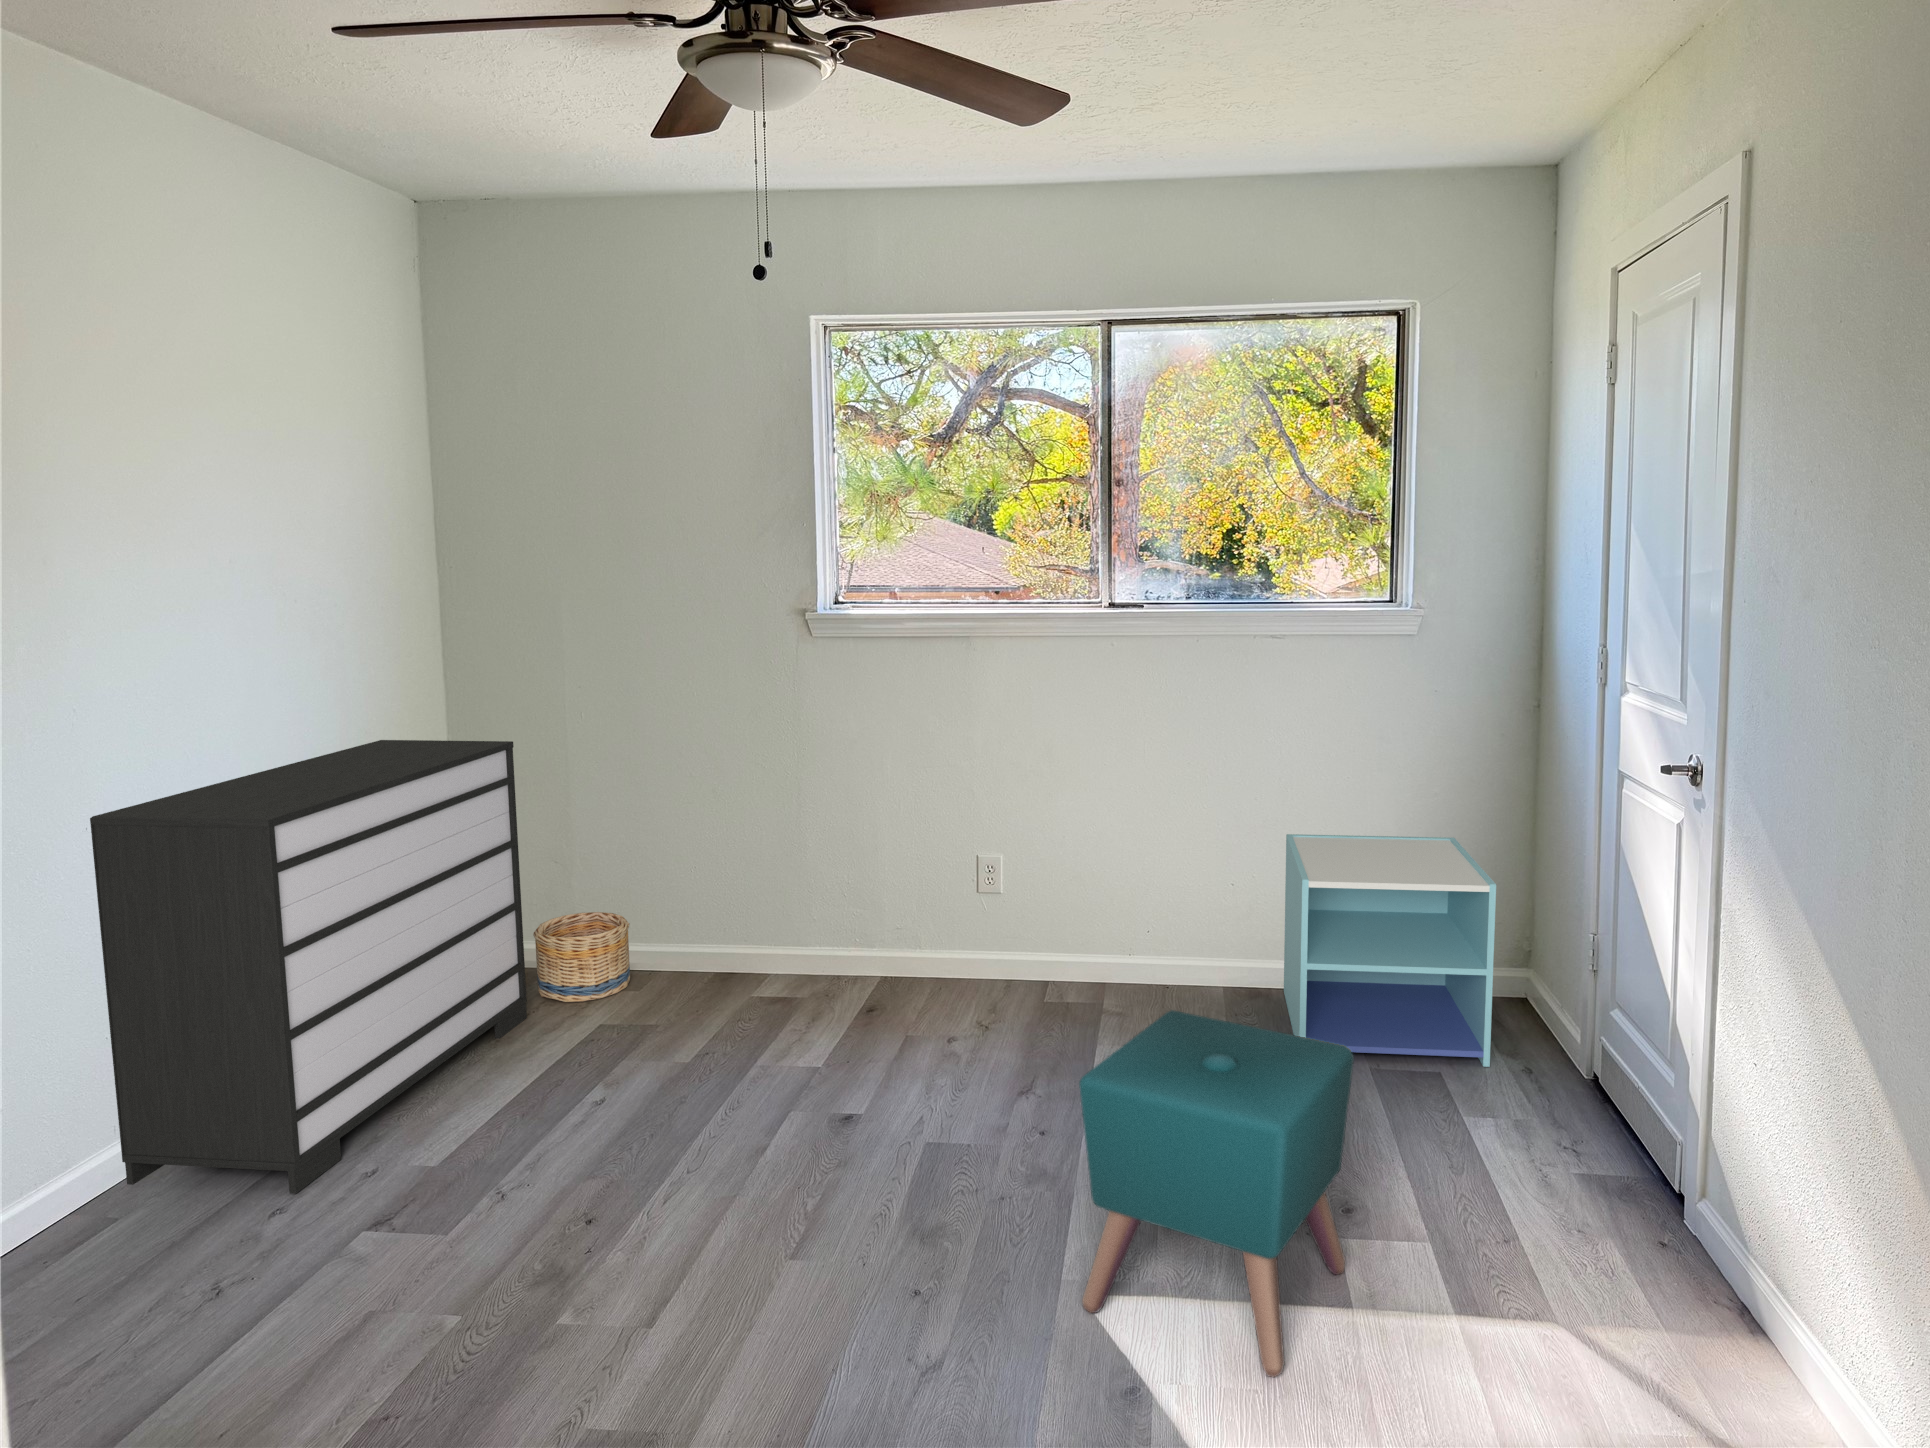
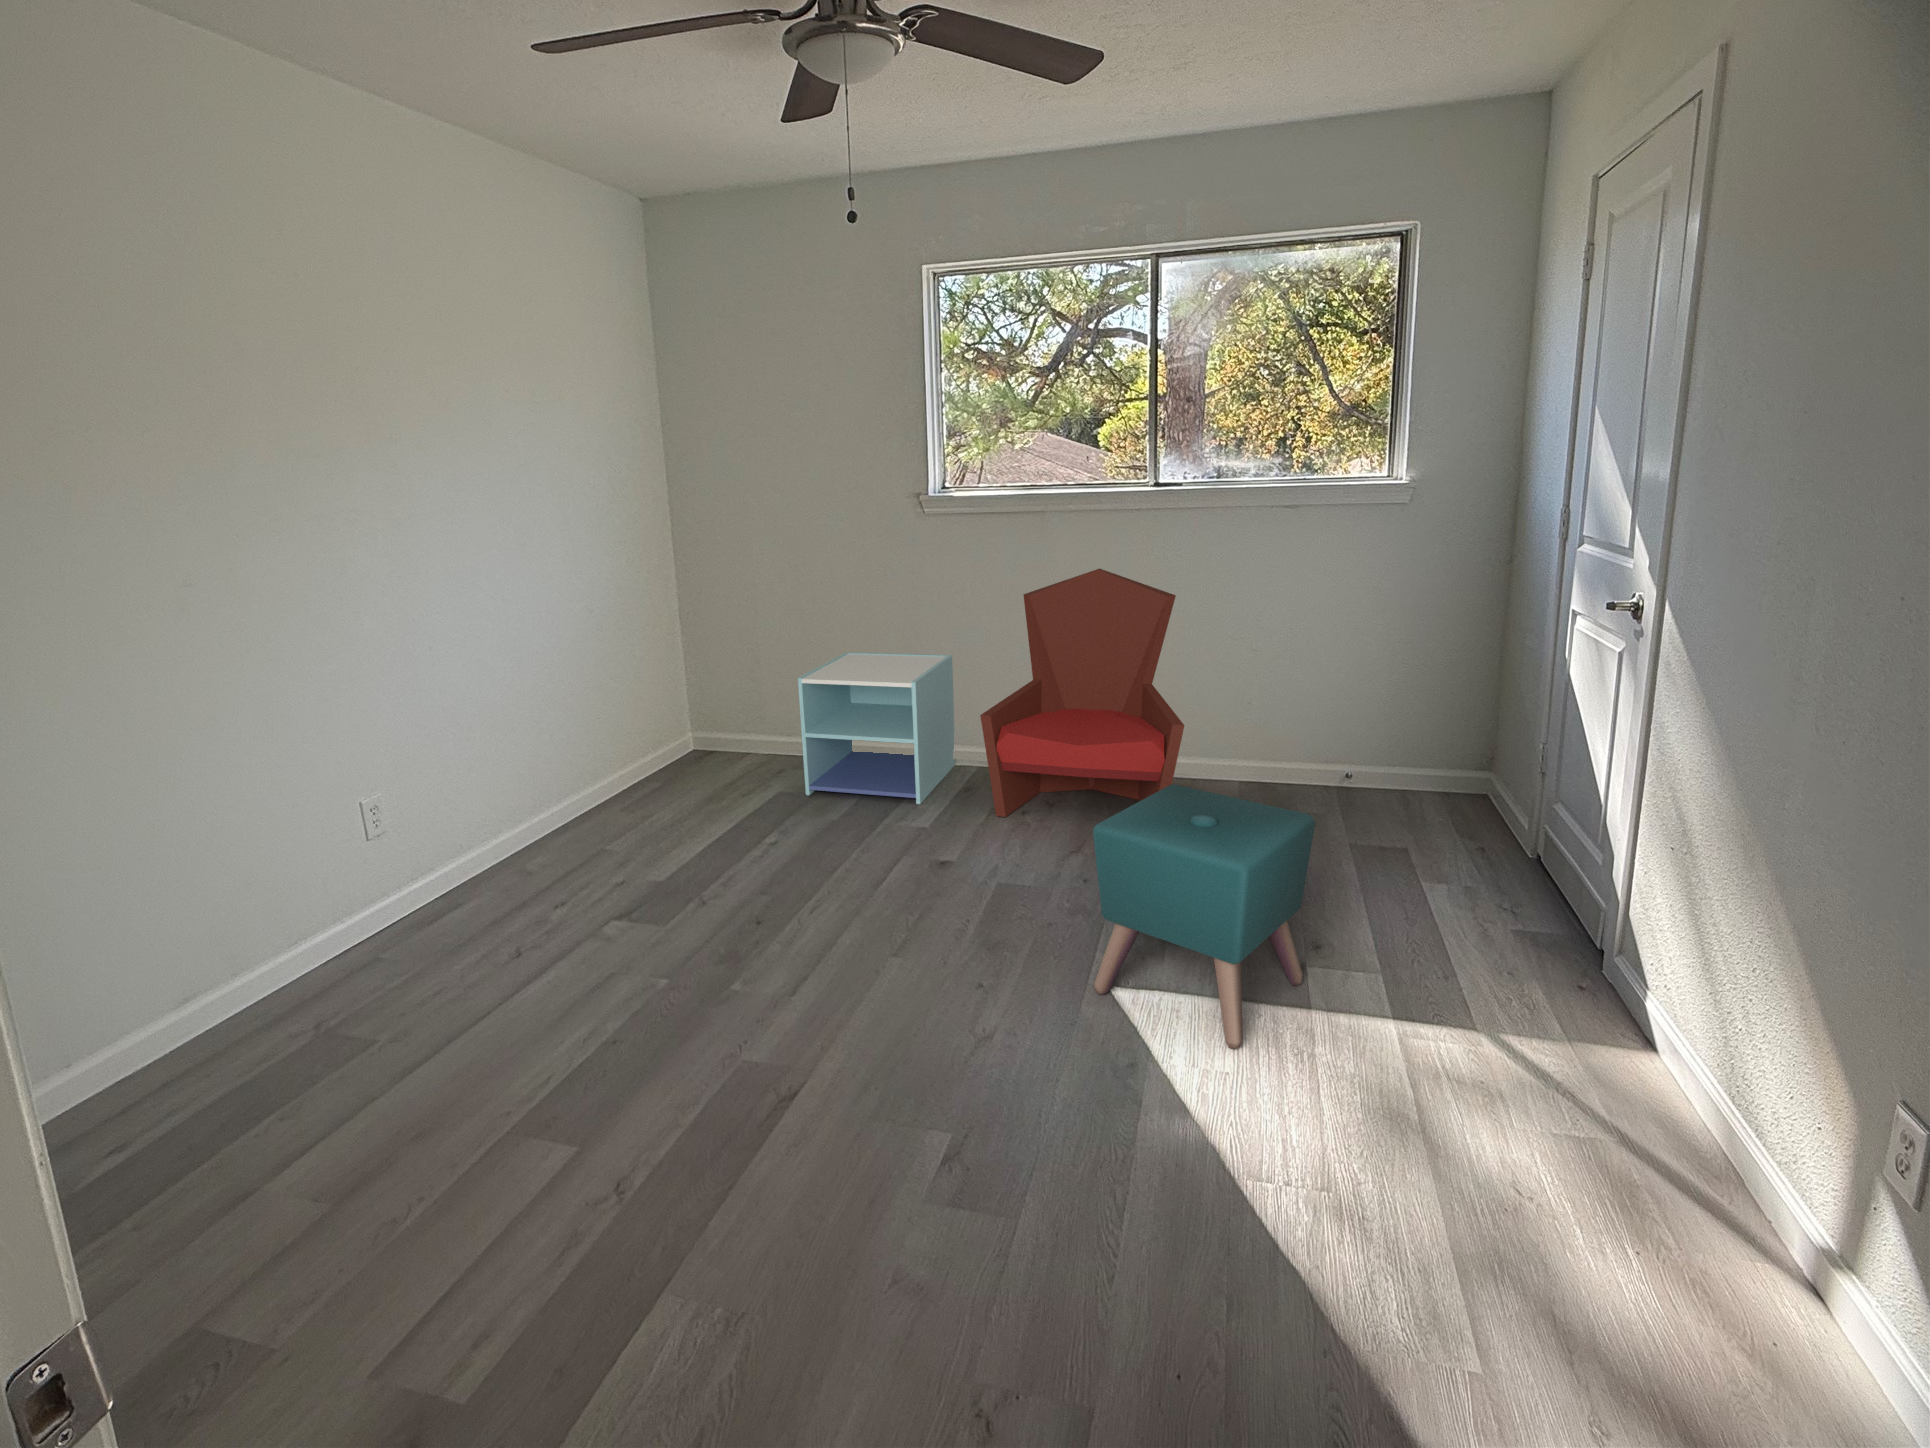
armchair: none [898,712,1167,1062] -> present [980,569,1184,817]
dresser: present [90,740,527,1194] -> none [450,590,732,879]
nightstand: present [1284,834,1496,1067] -> present [798,653,955,804]
basket: present [533,912,630,1002] -> none [735,713,800,772]

